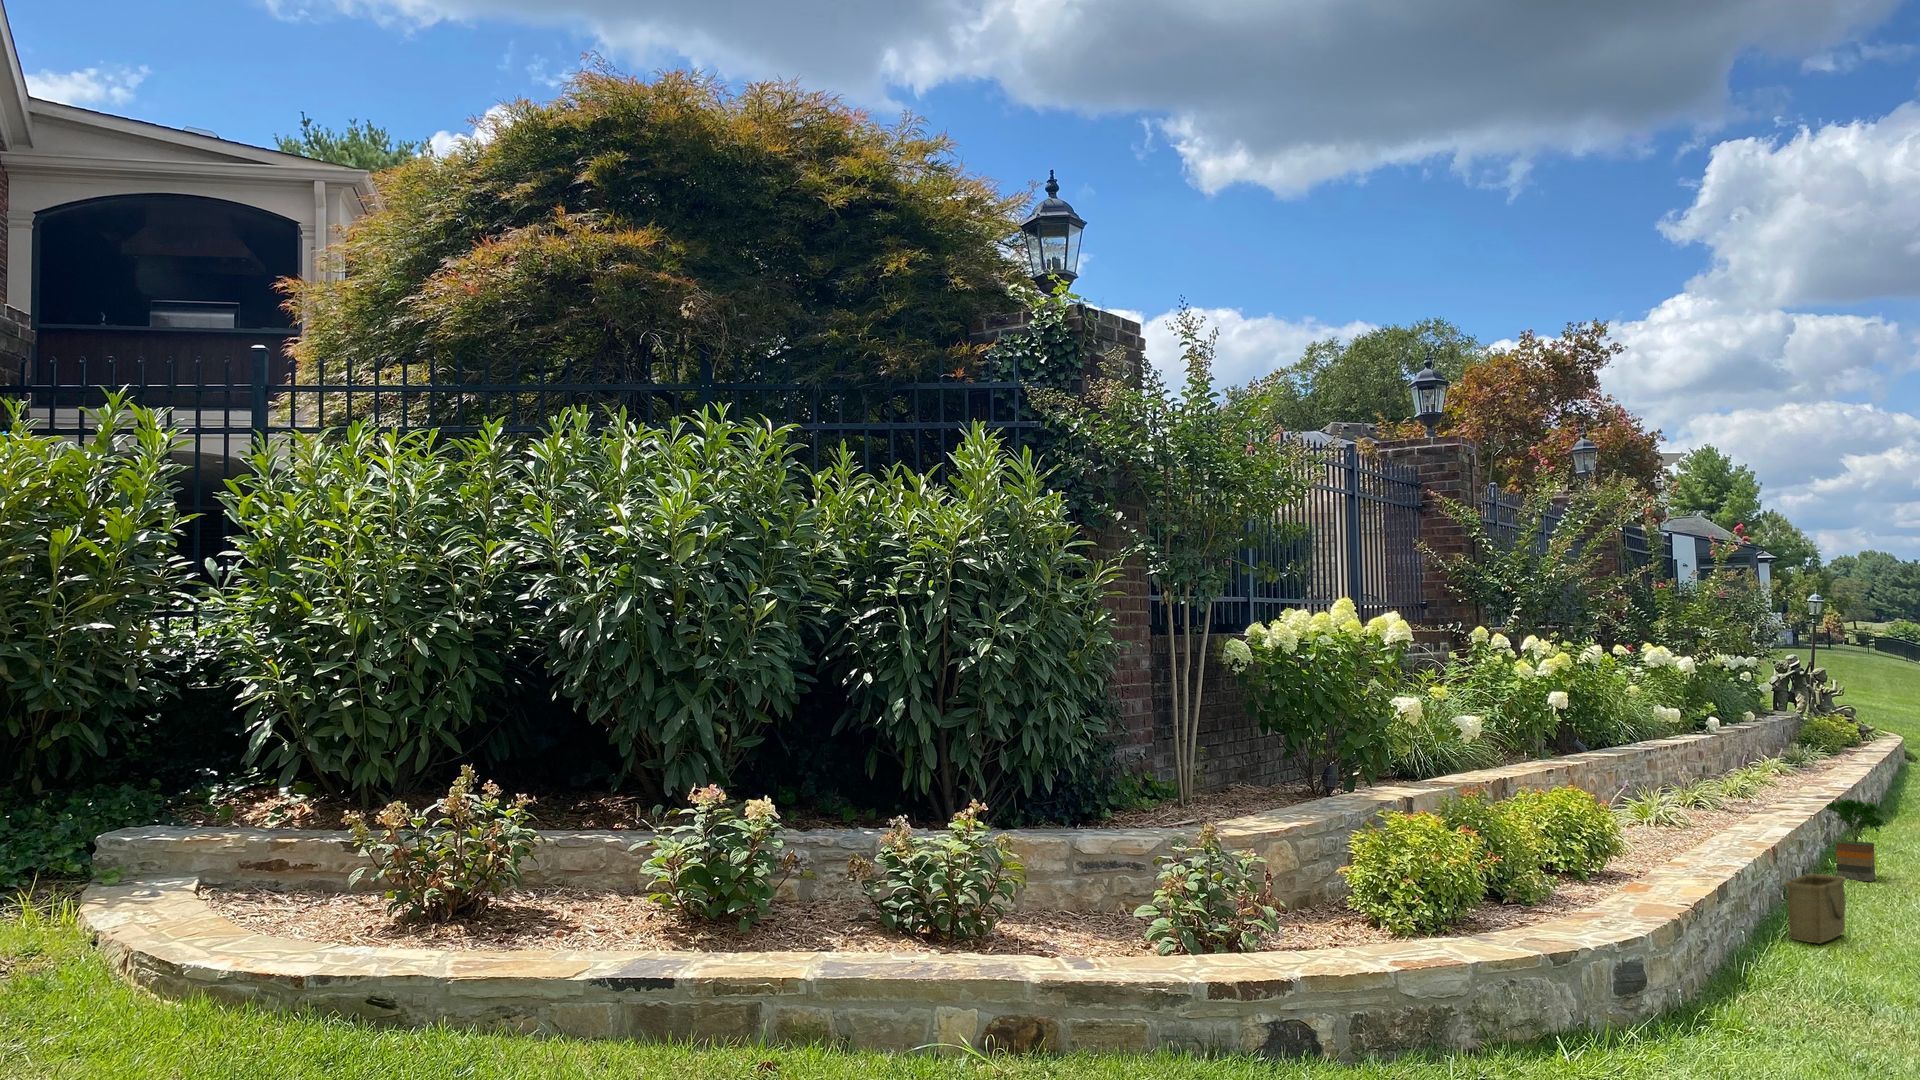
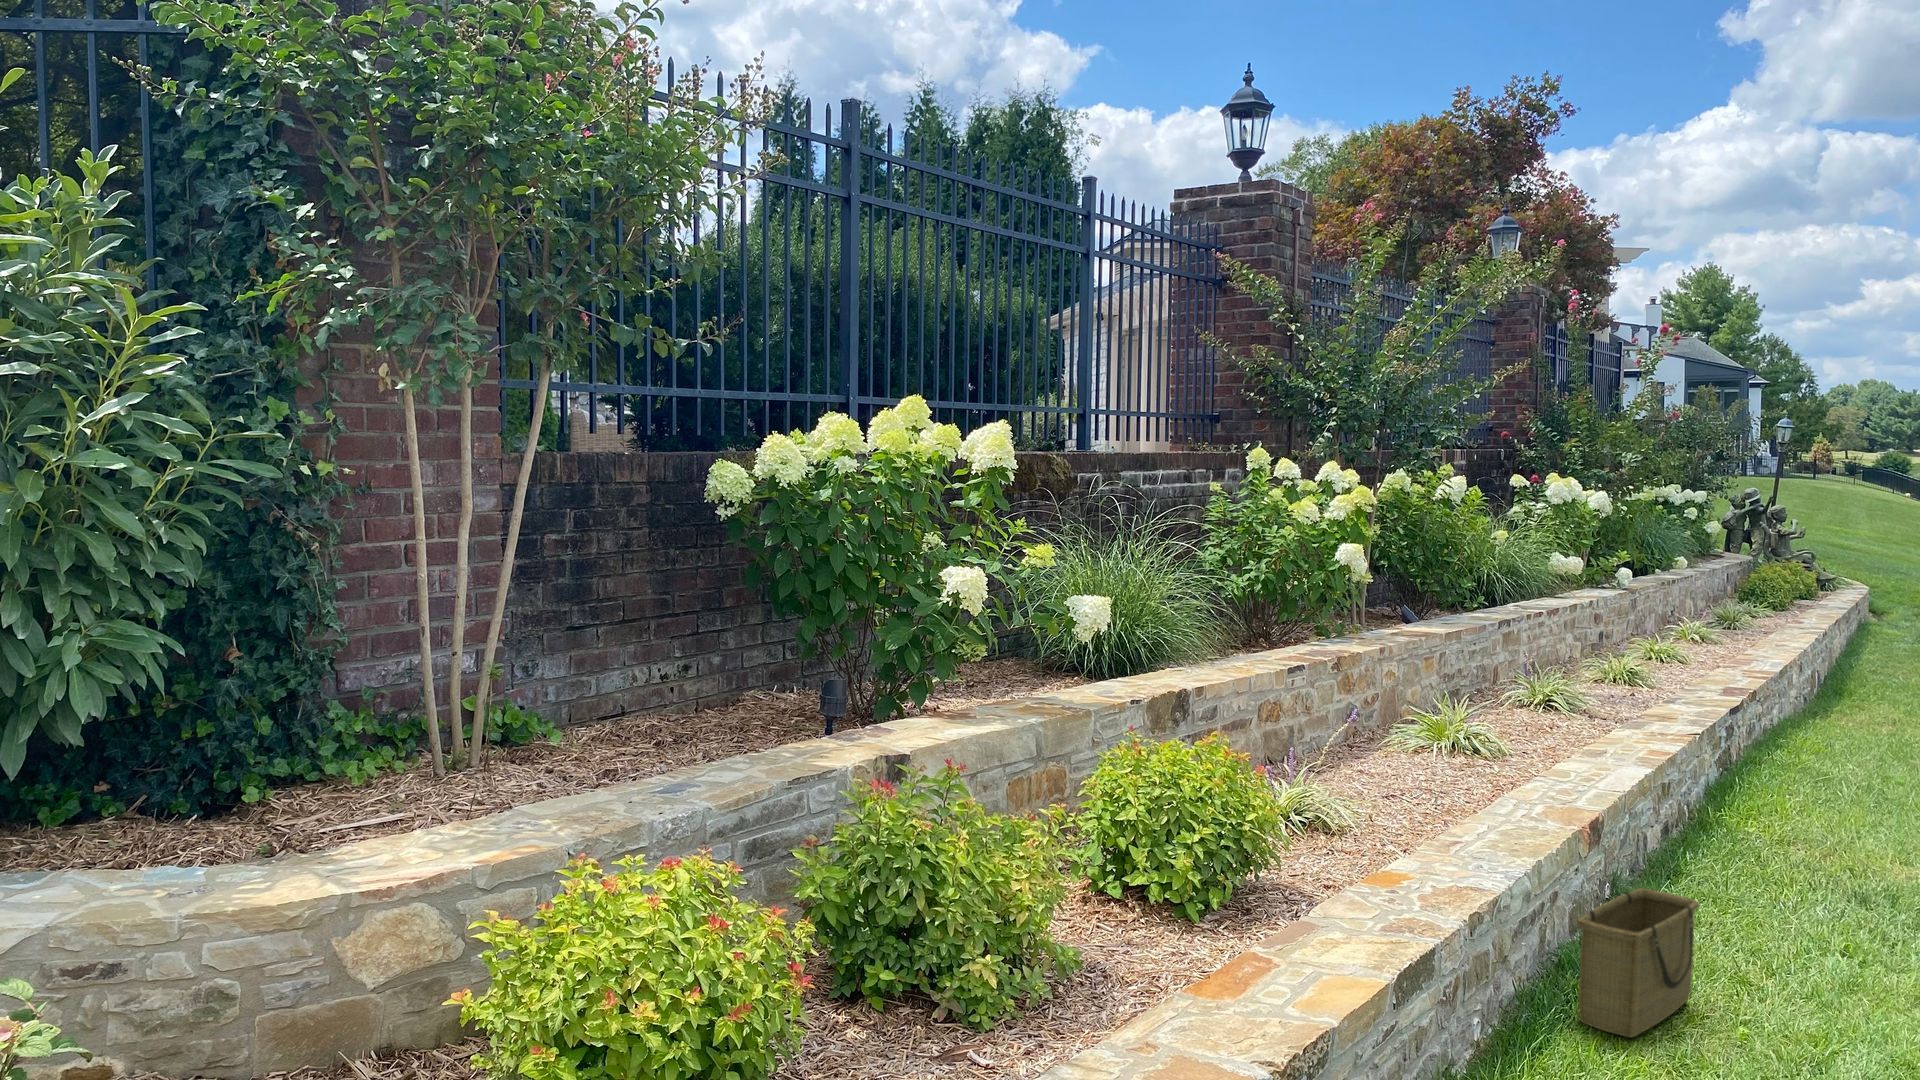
potted tree: present [1827,799,1886,882] -> none [1717,714,1813,848]

